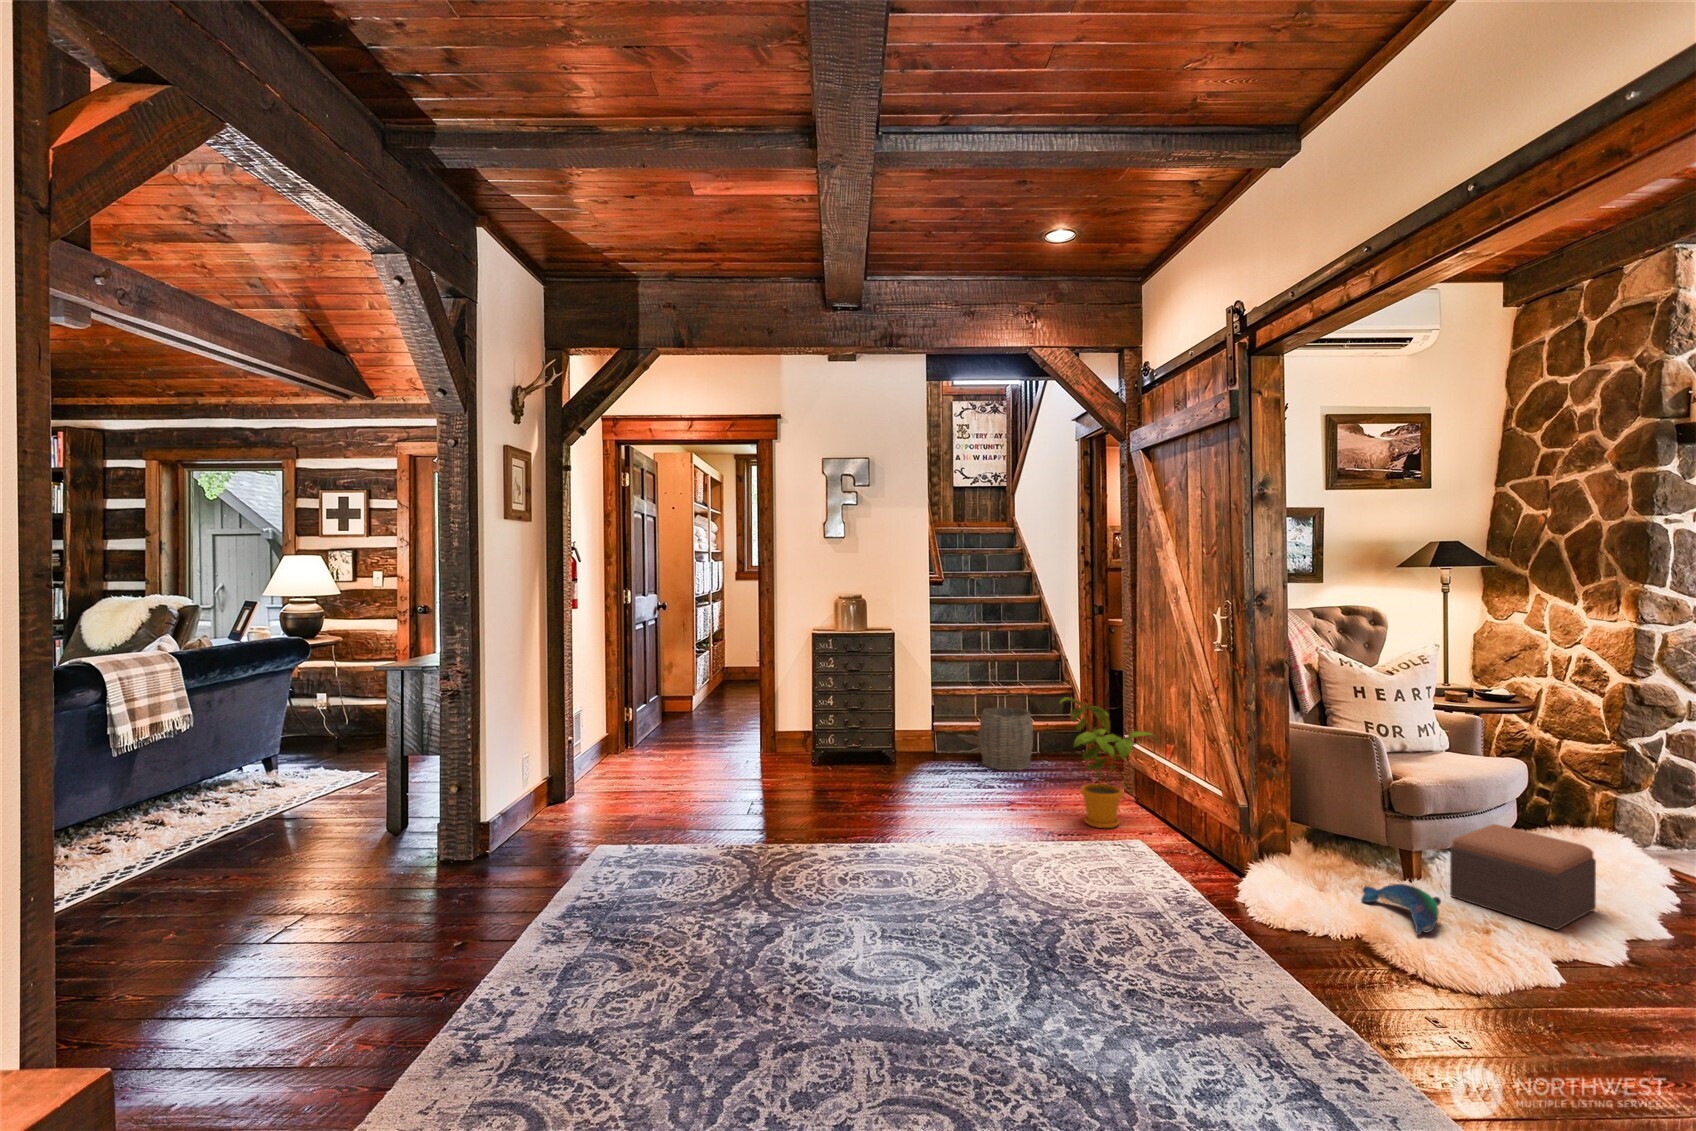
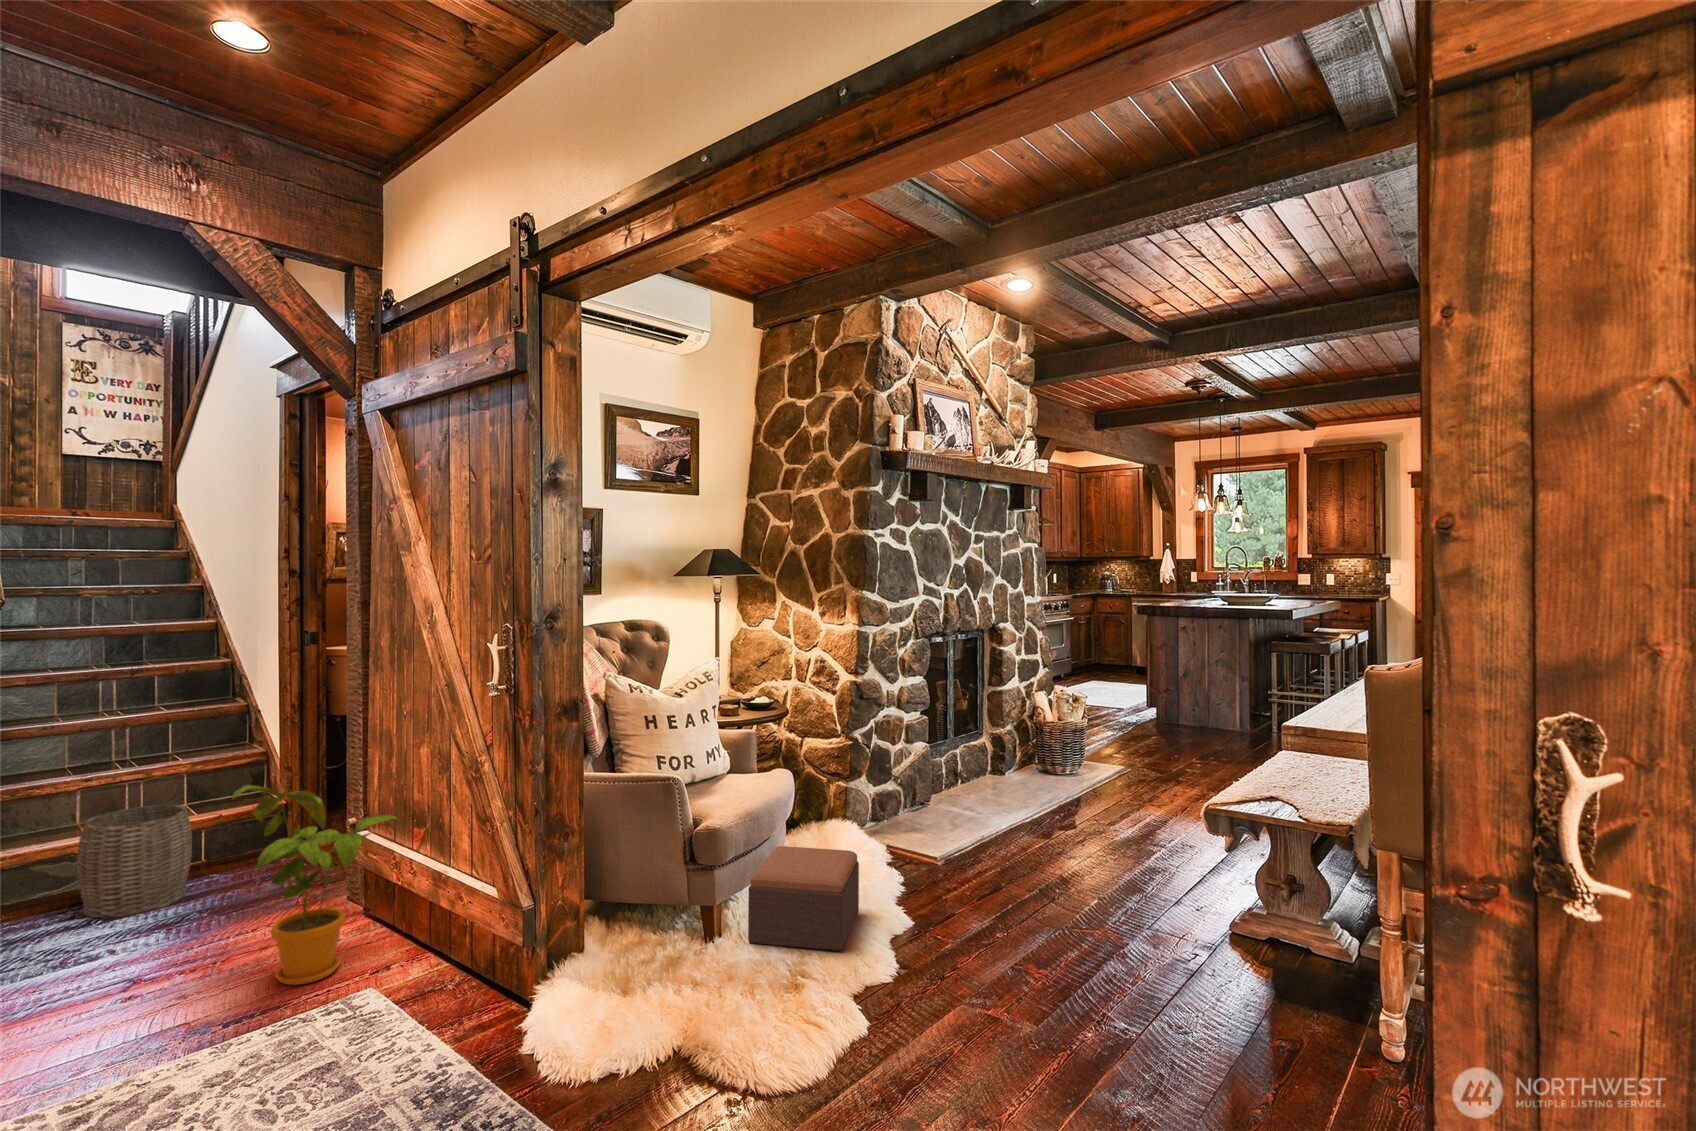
plush toy: present [1361,884,1441,934] -> none [669,951,750,1017]

